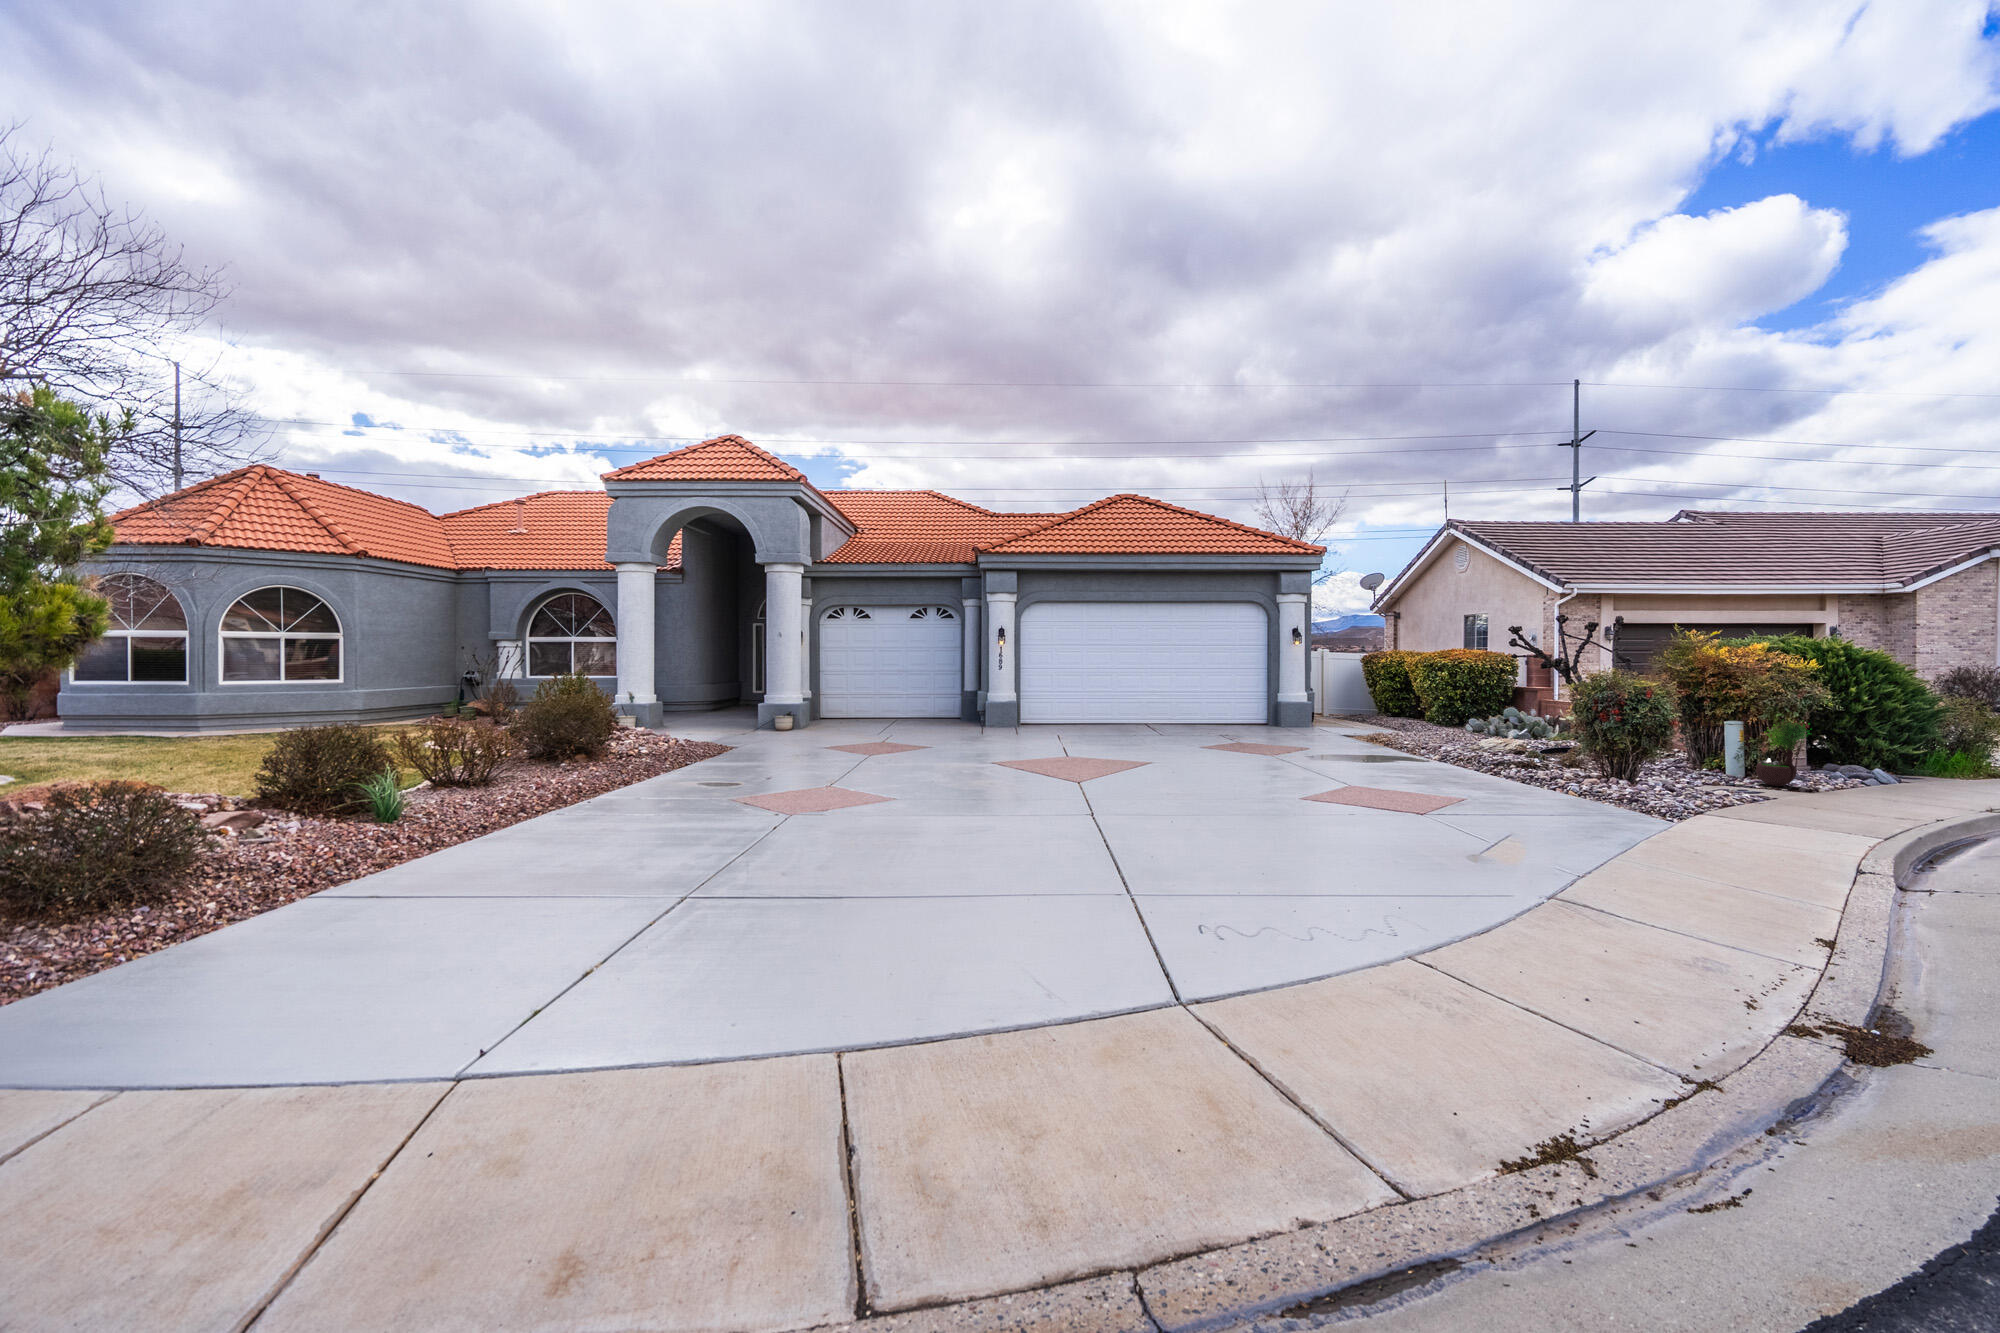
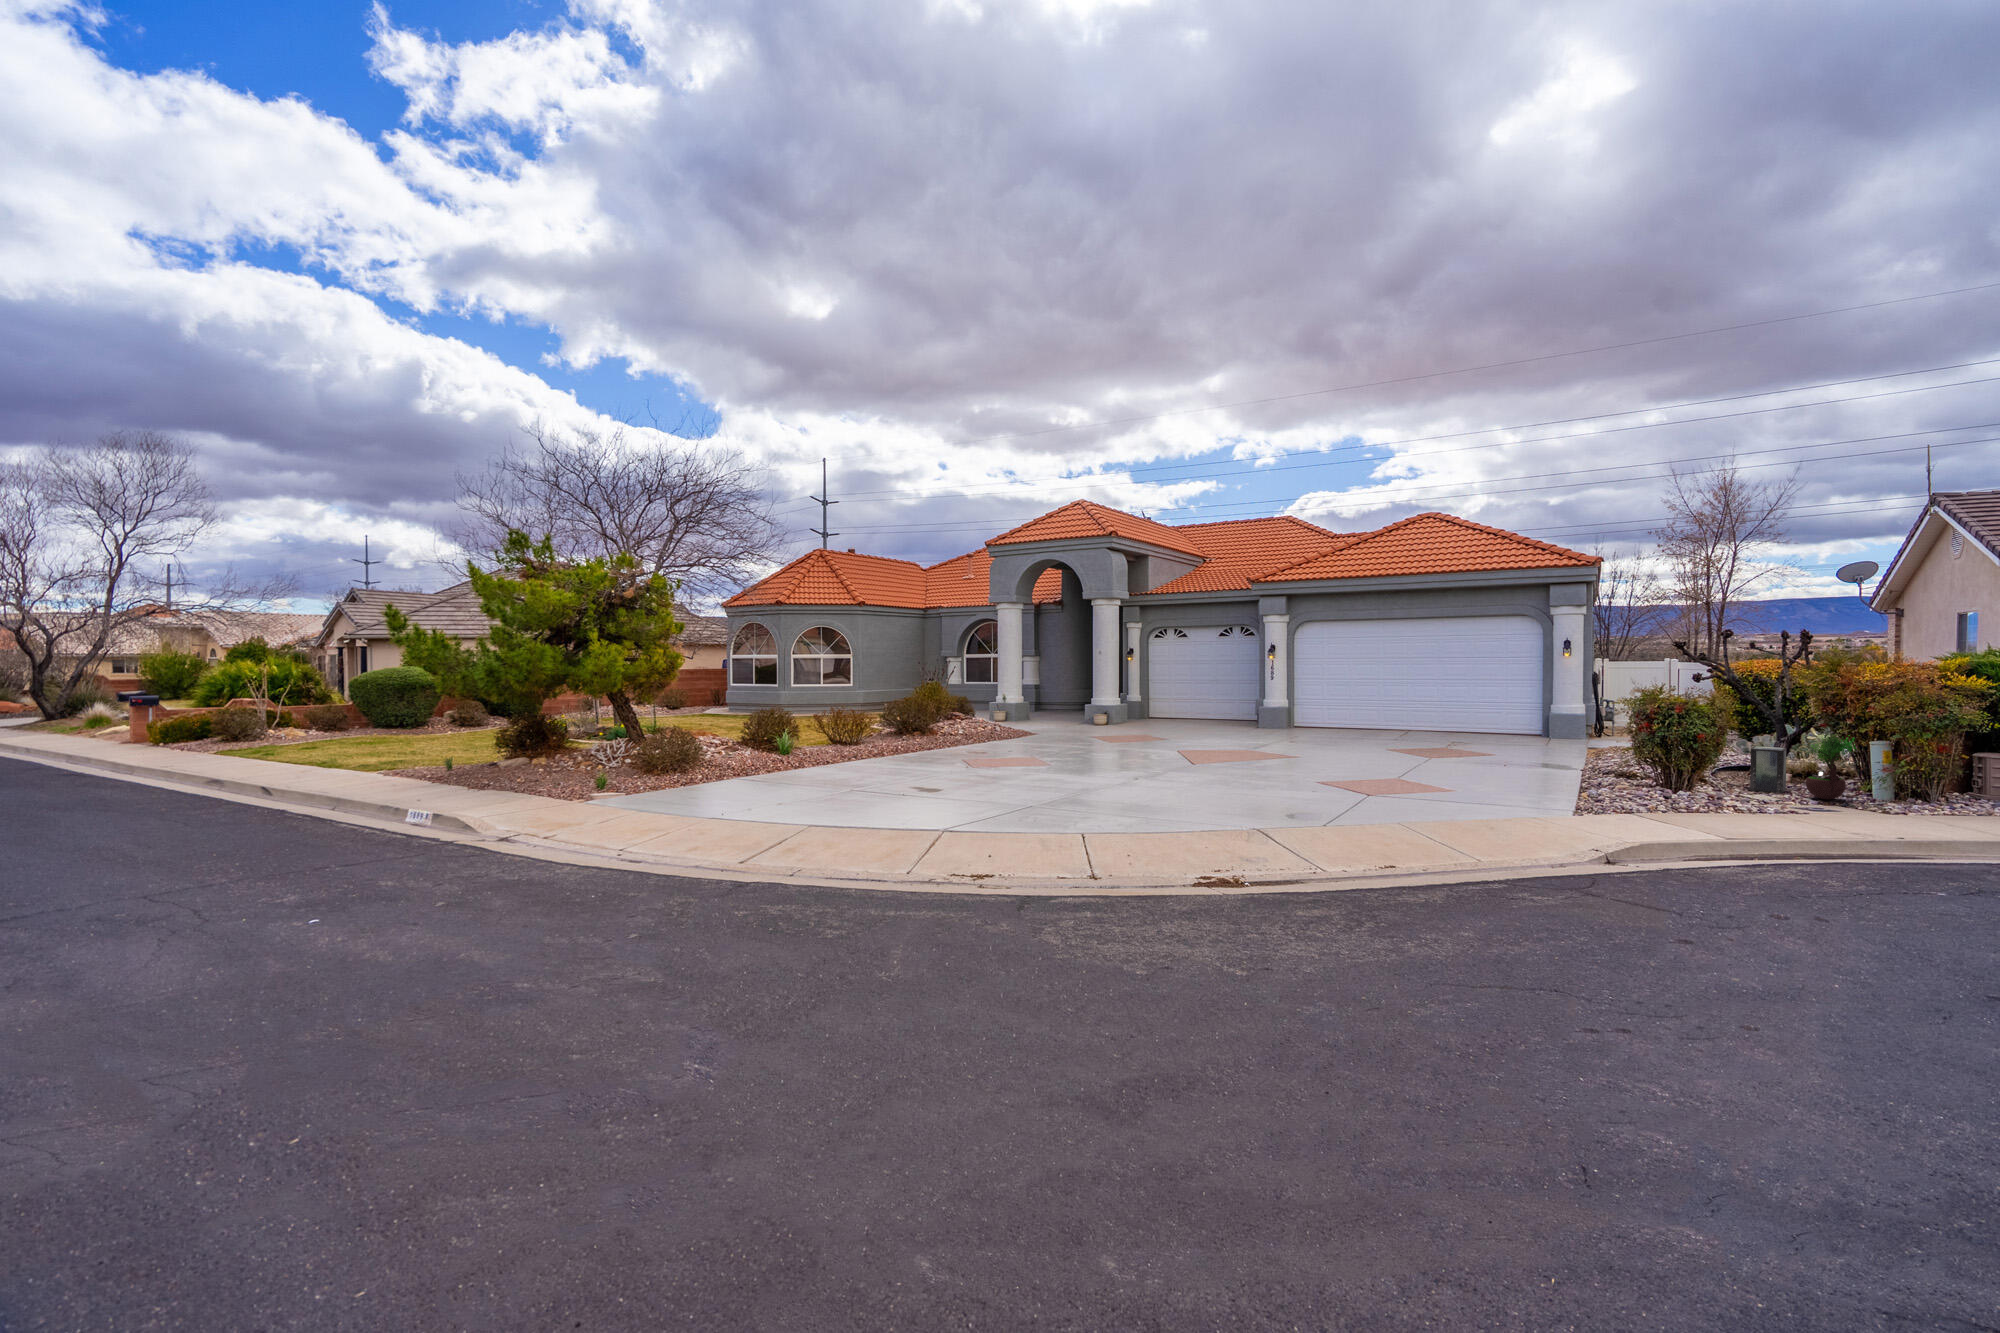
storage box: none [1679,734,1726,781] -> present [1750,746,1786,793]

